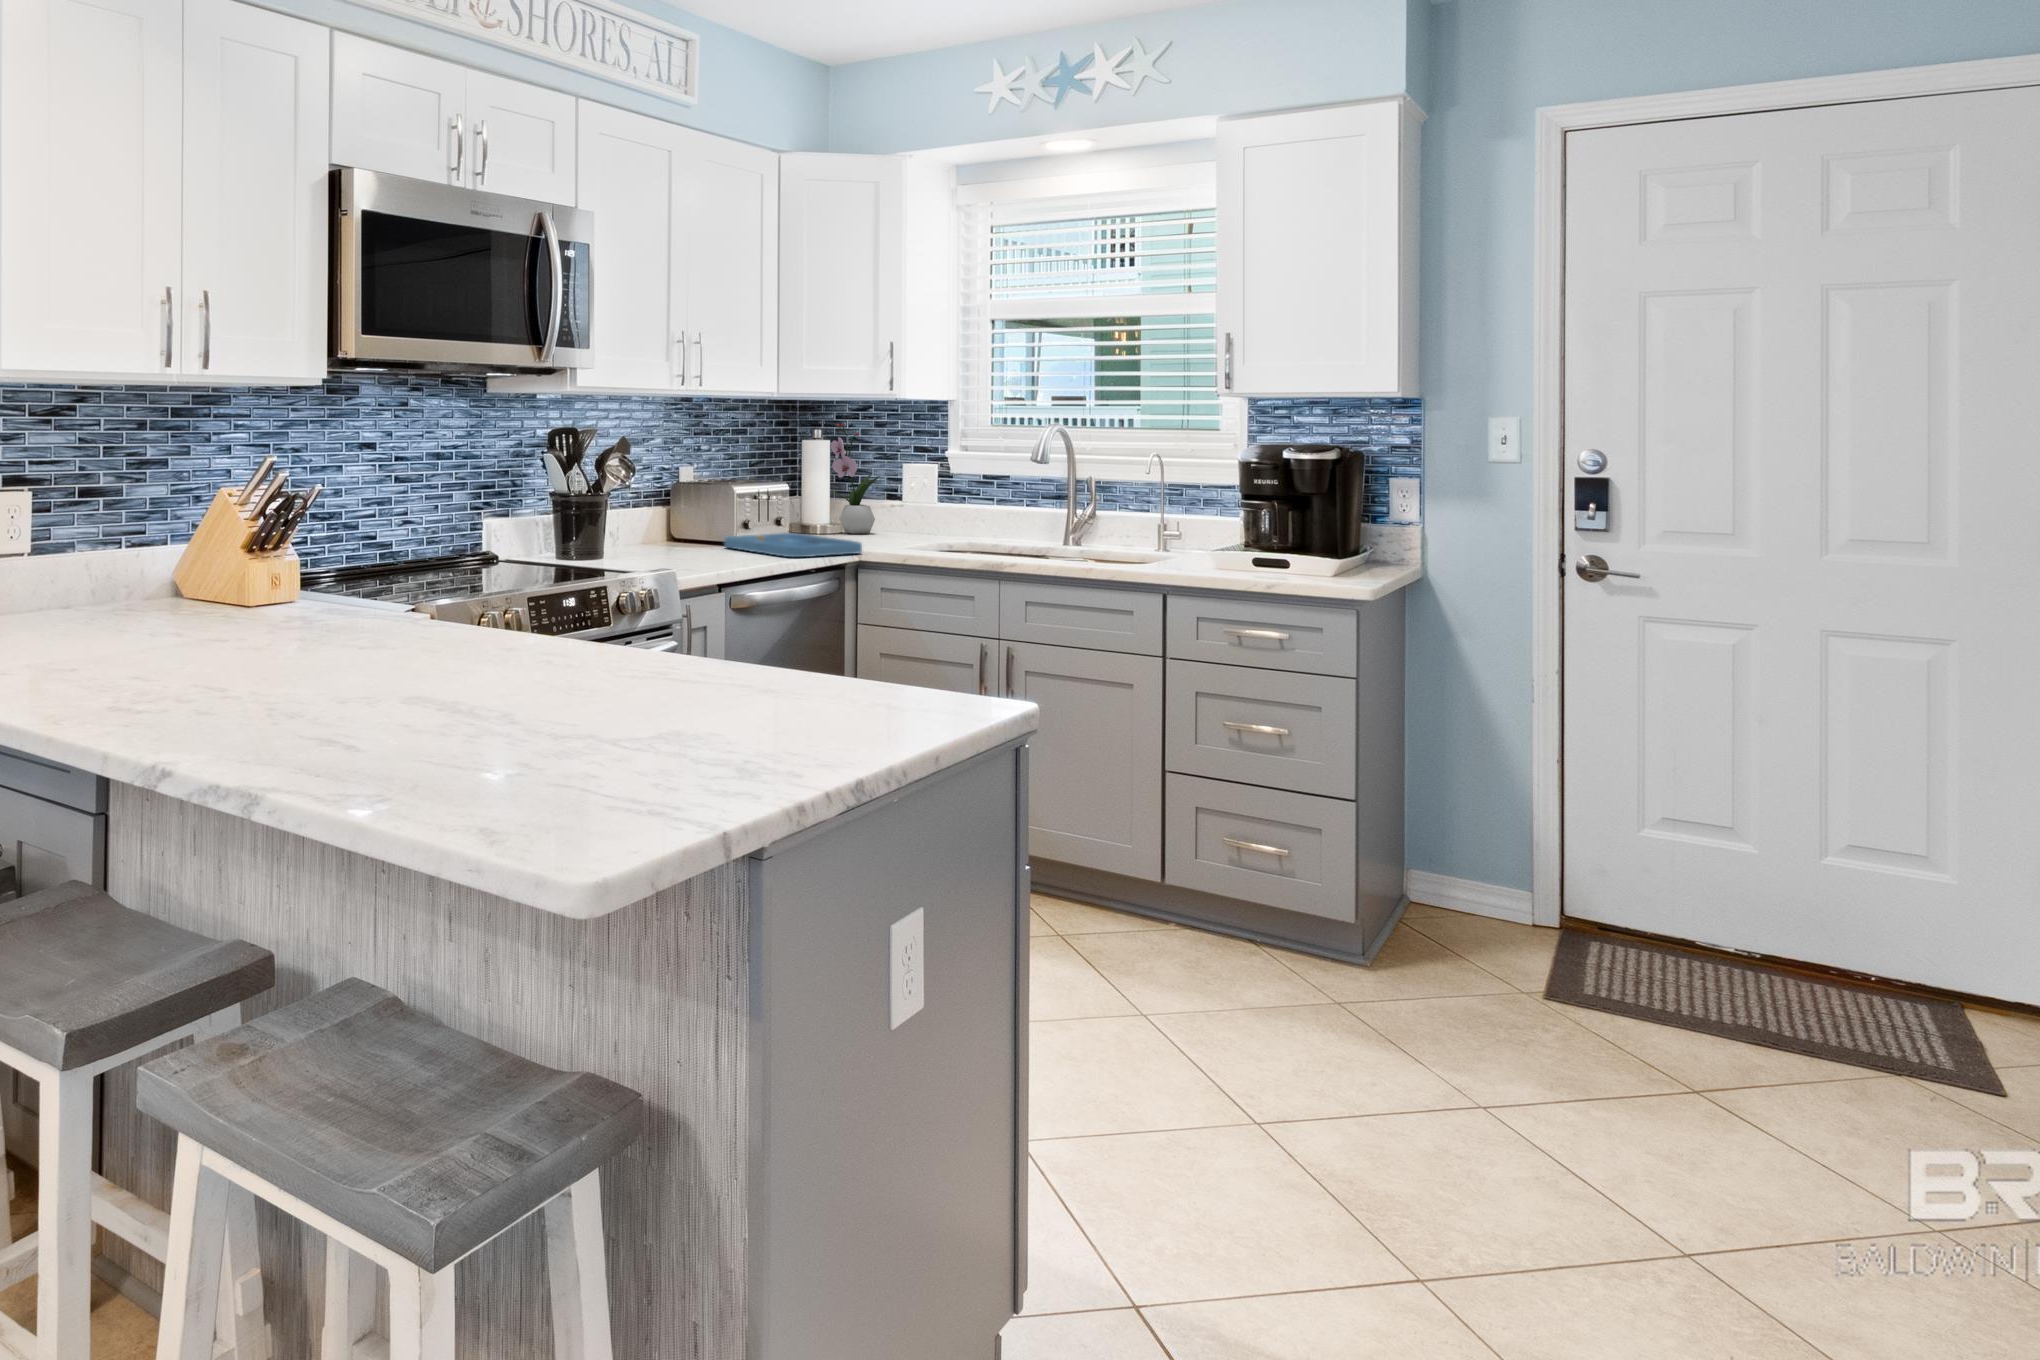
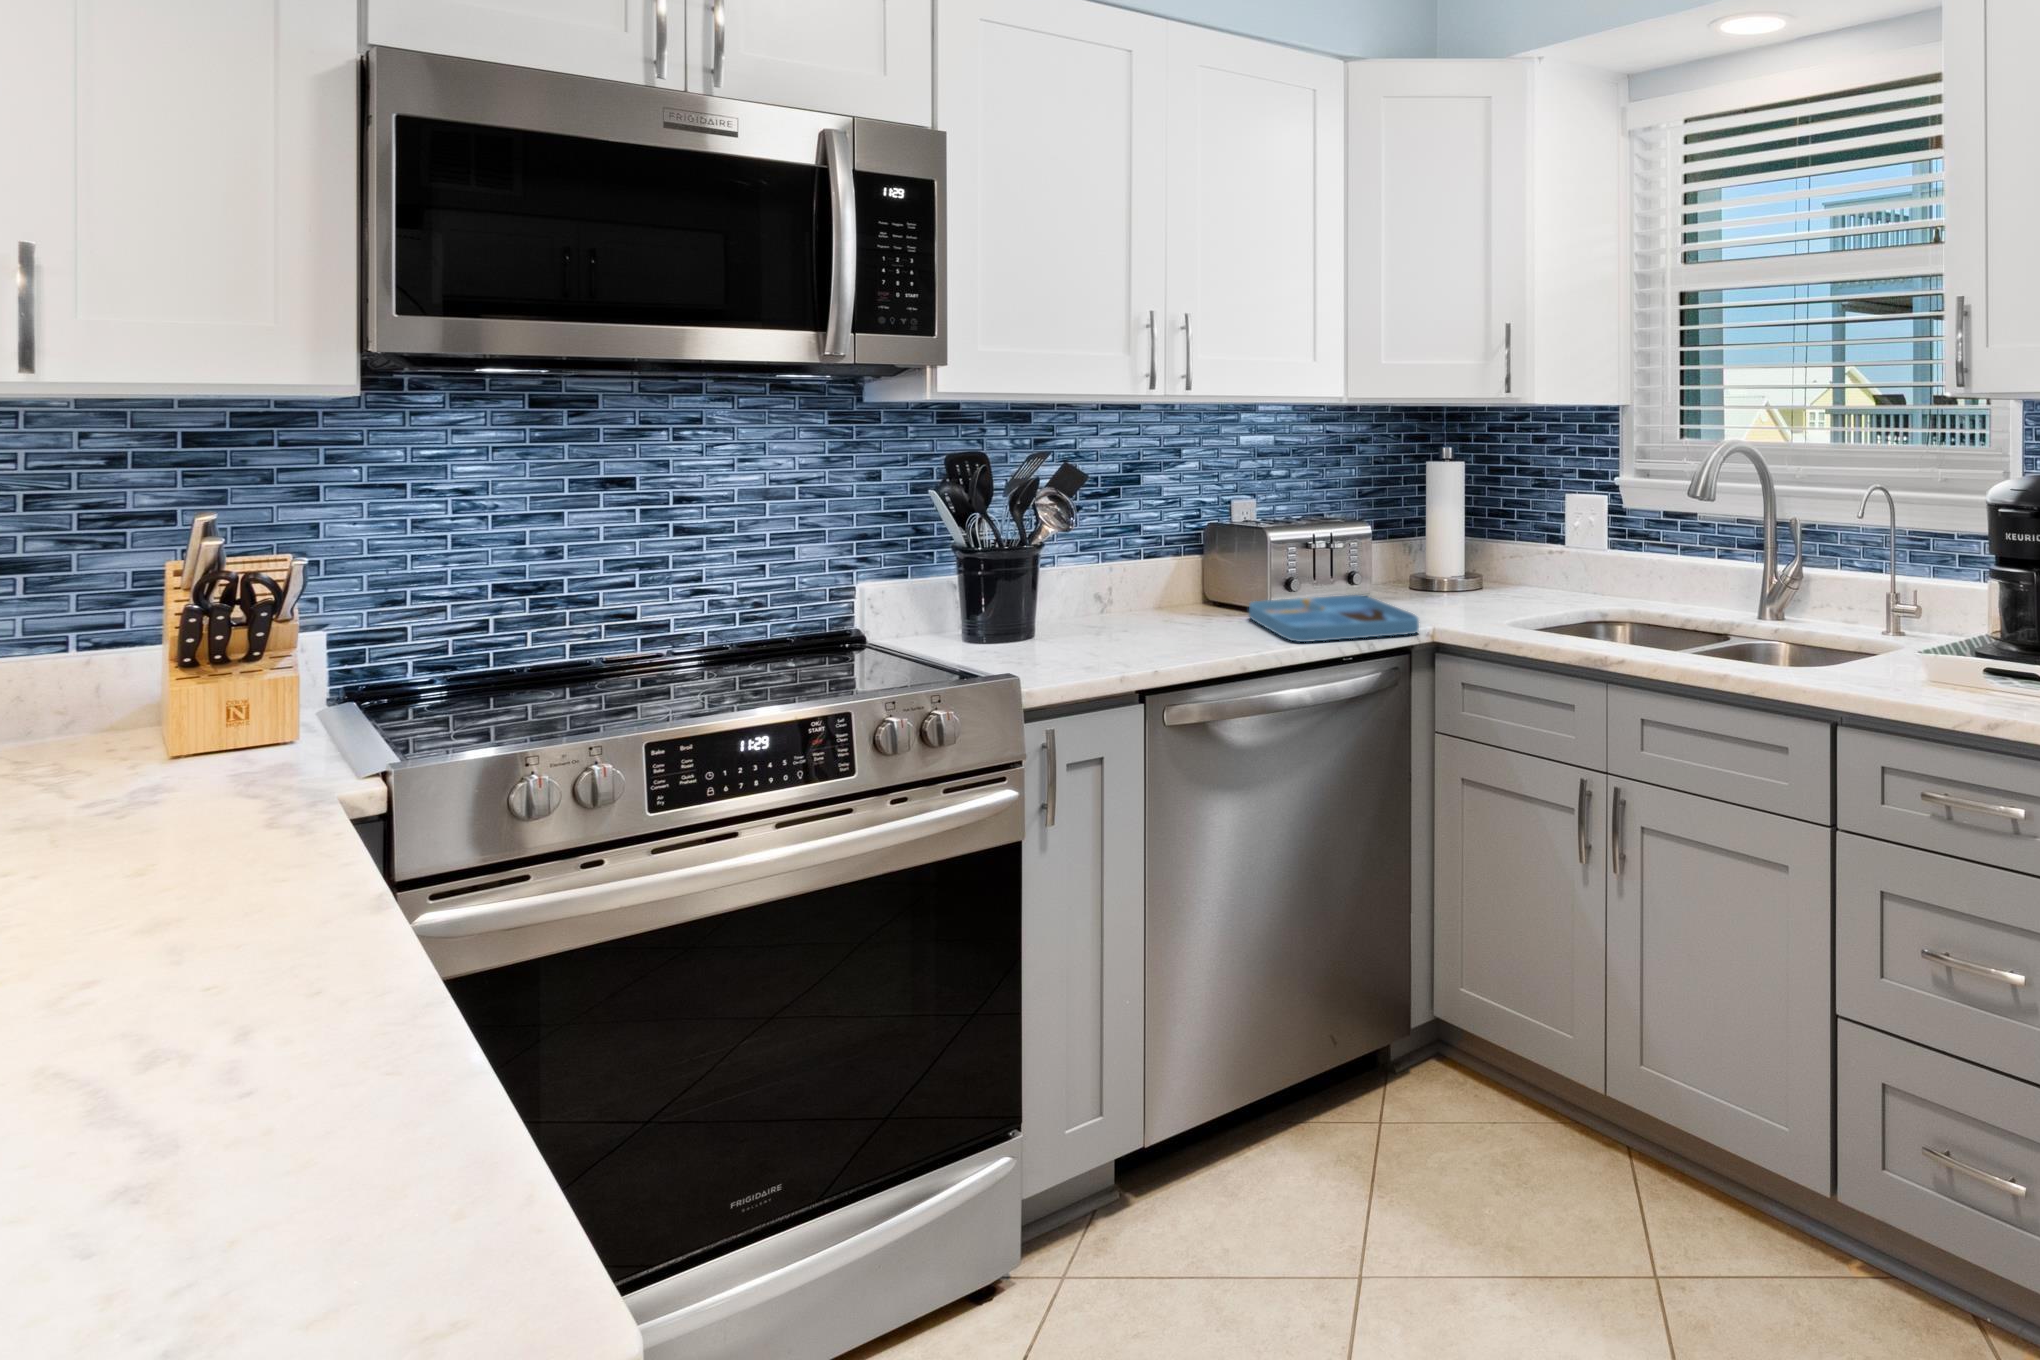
flower arrangement: present [831,423,880,534] -> none [1463,437,1526,589]

